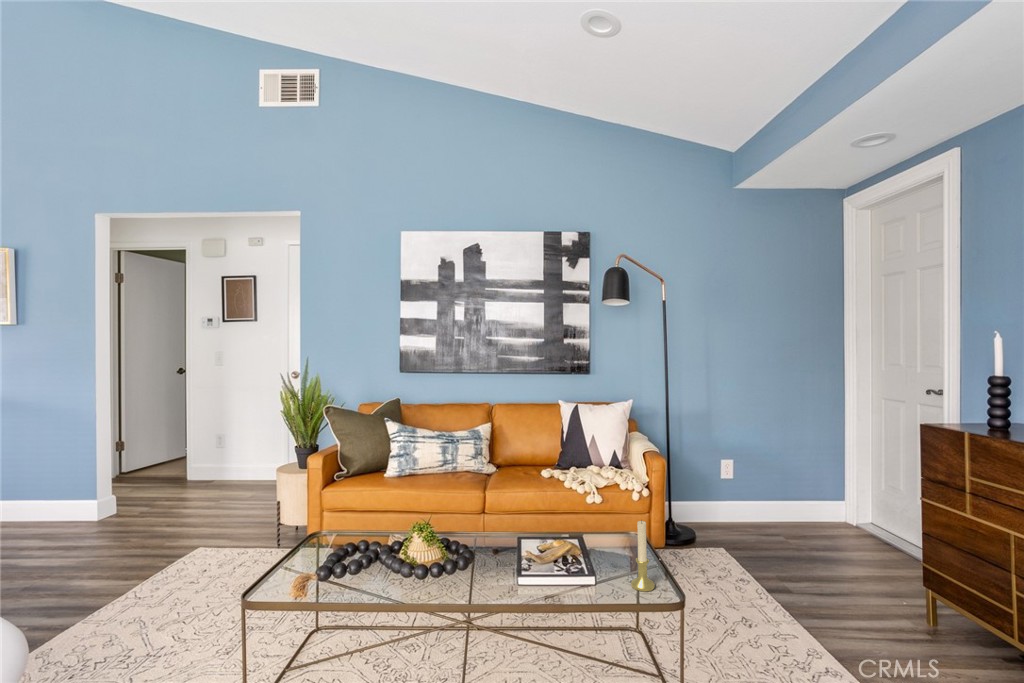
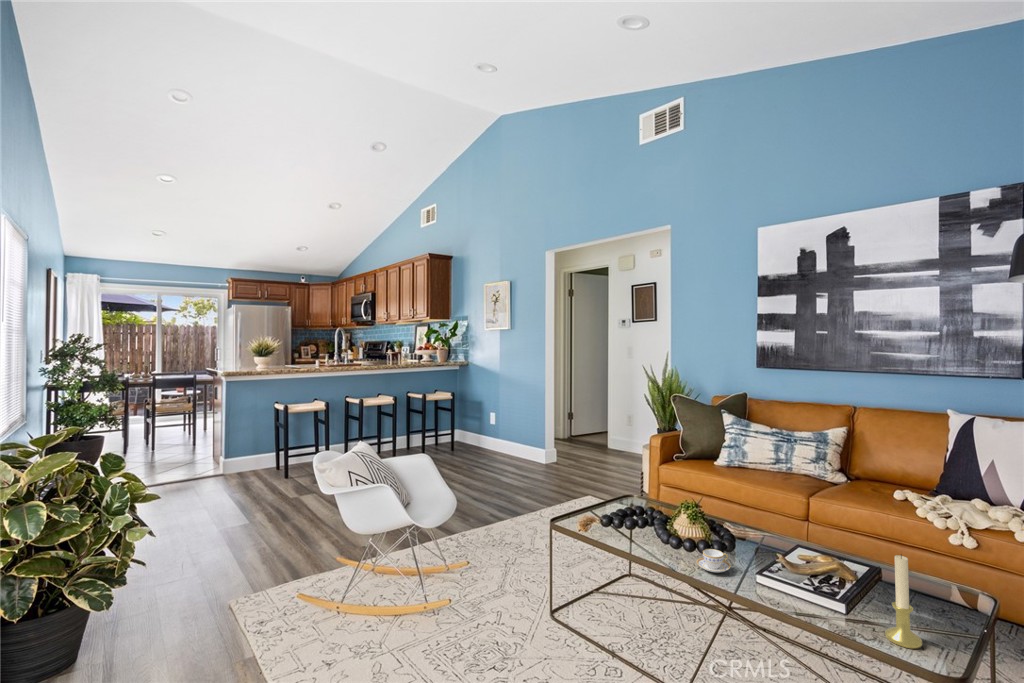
teacup: none [471,566,504,590] -> present [697,549,731,572]

